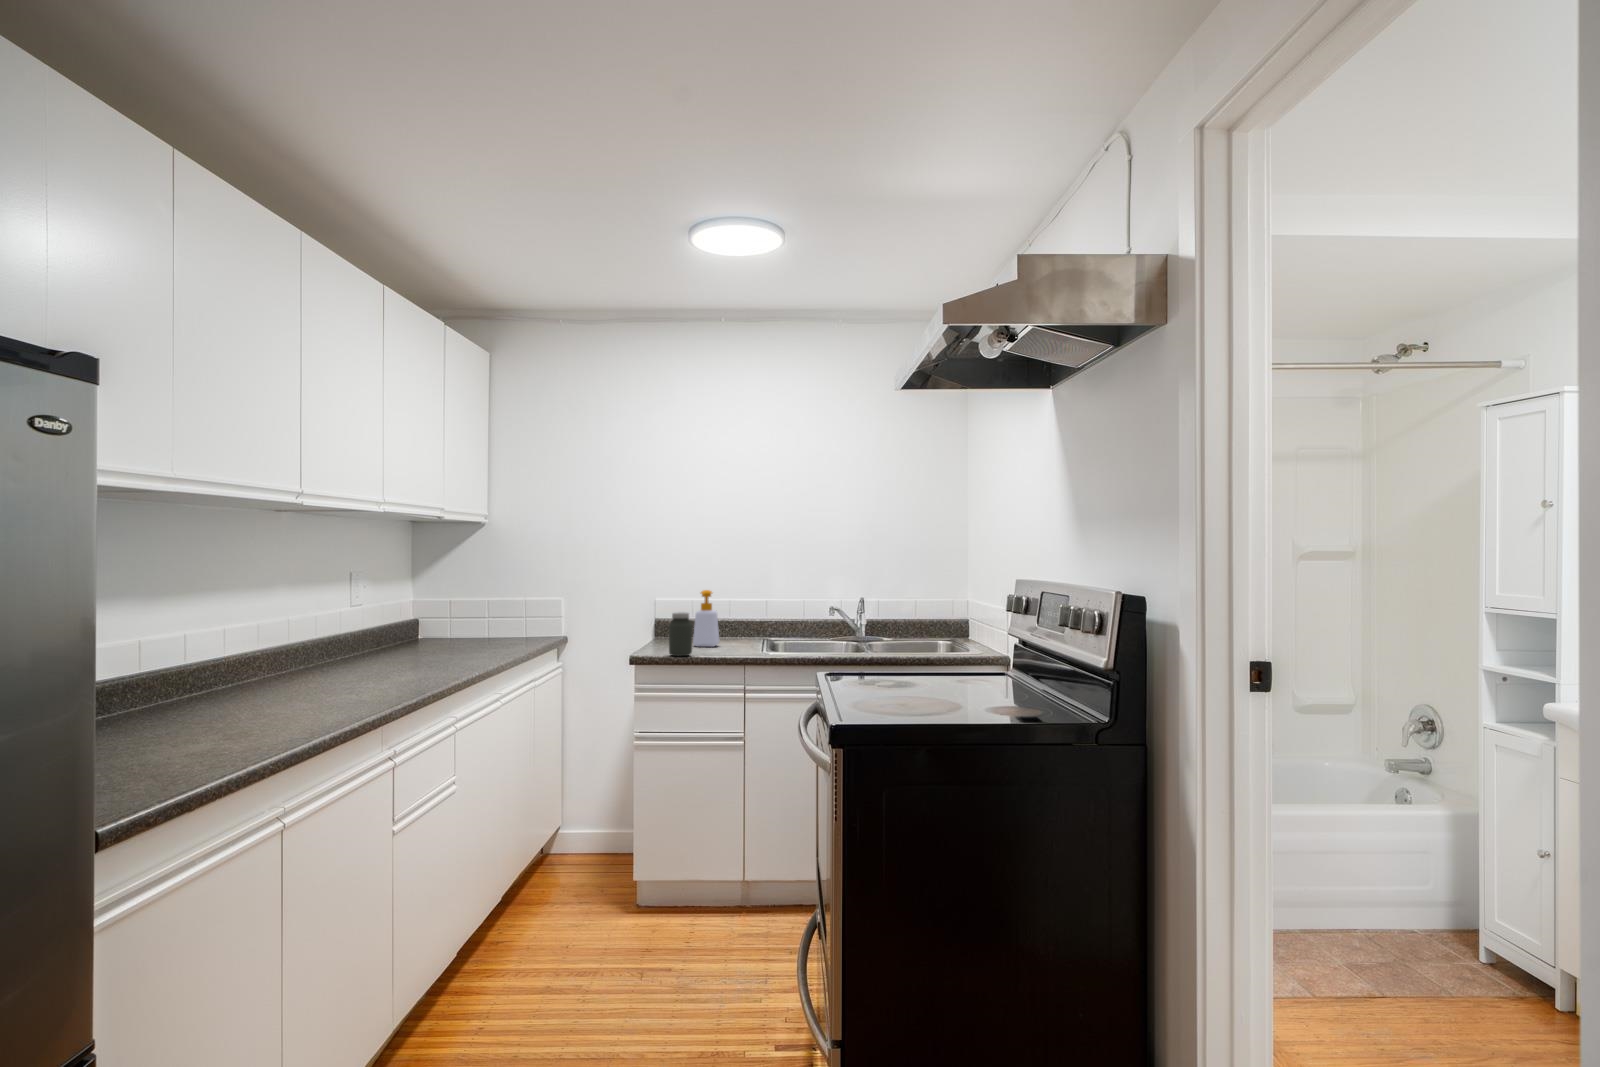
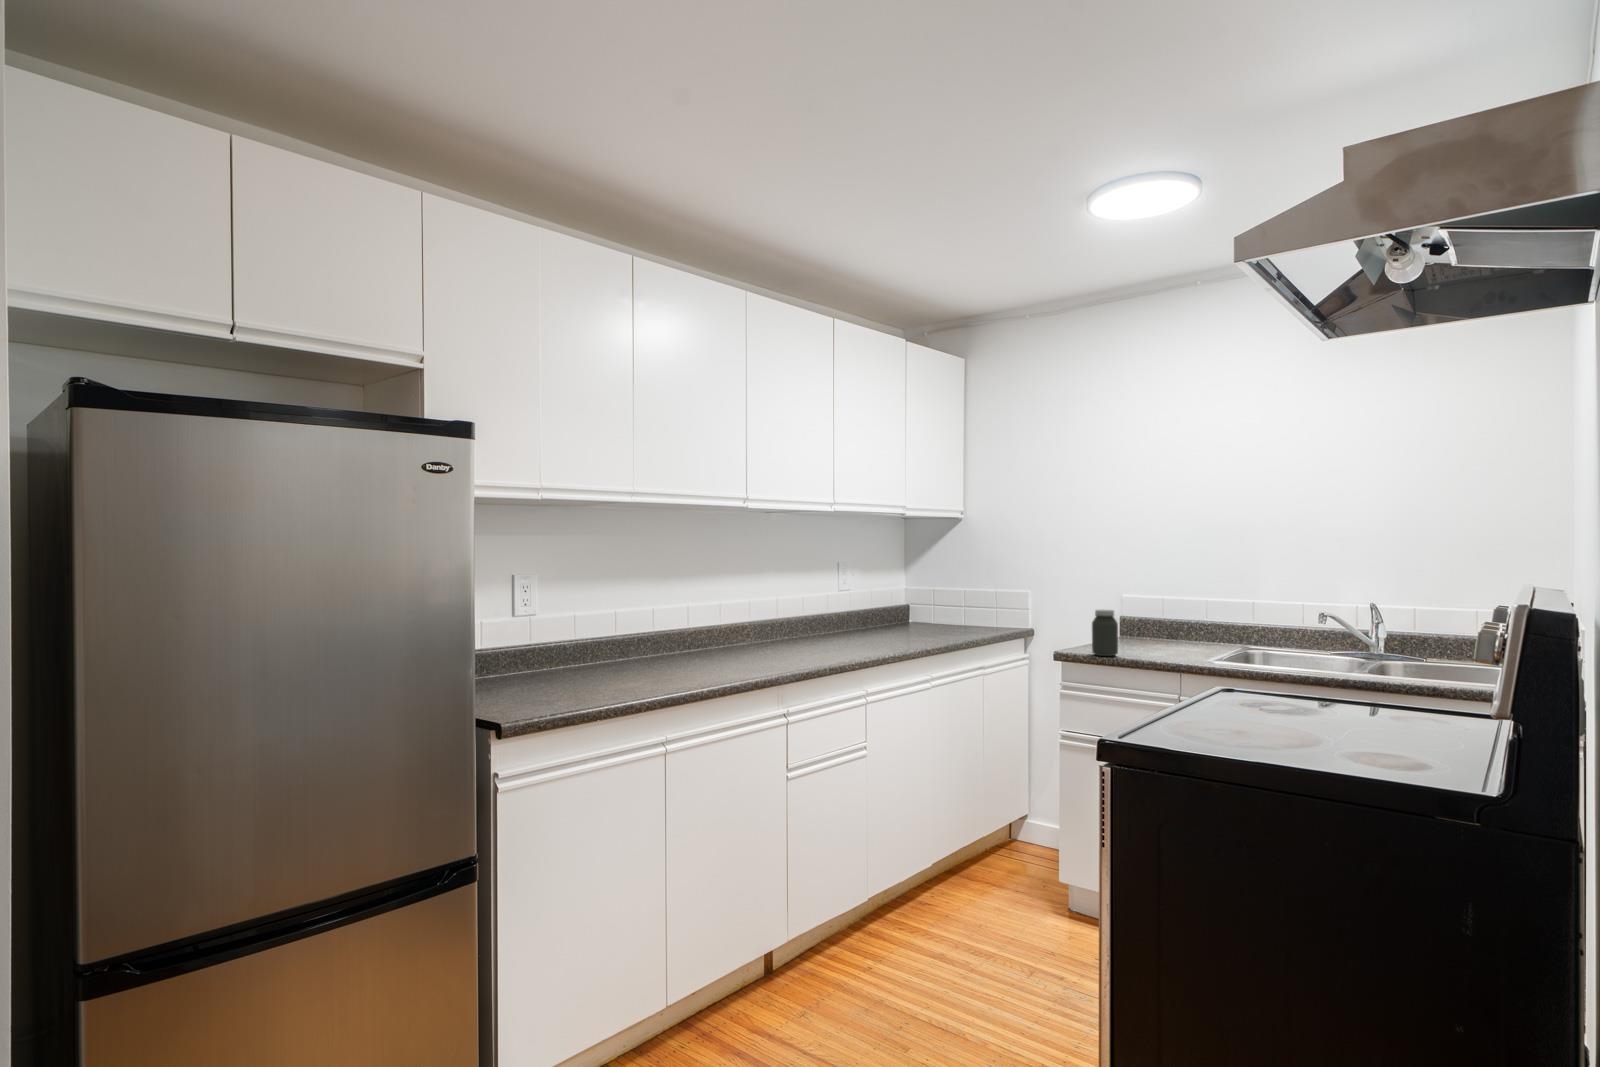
soap bottle: present [693,590,719,647] -> none [1143,587,1178,650]

